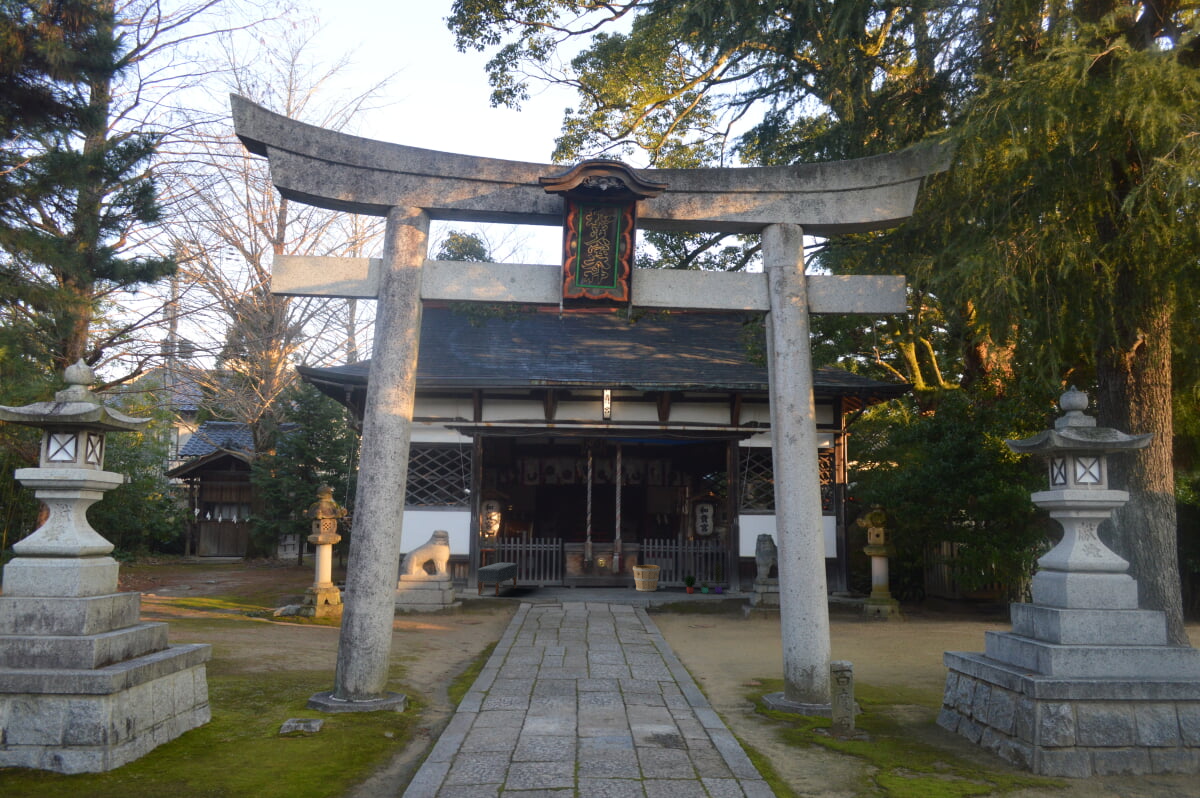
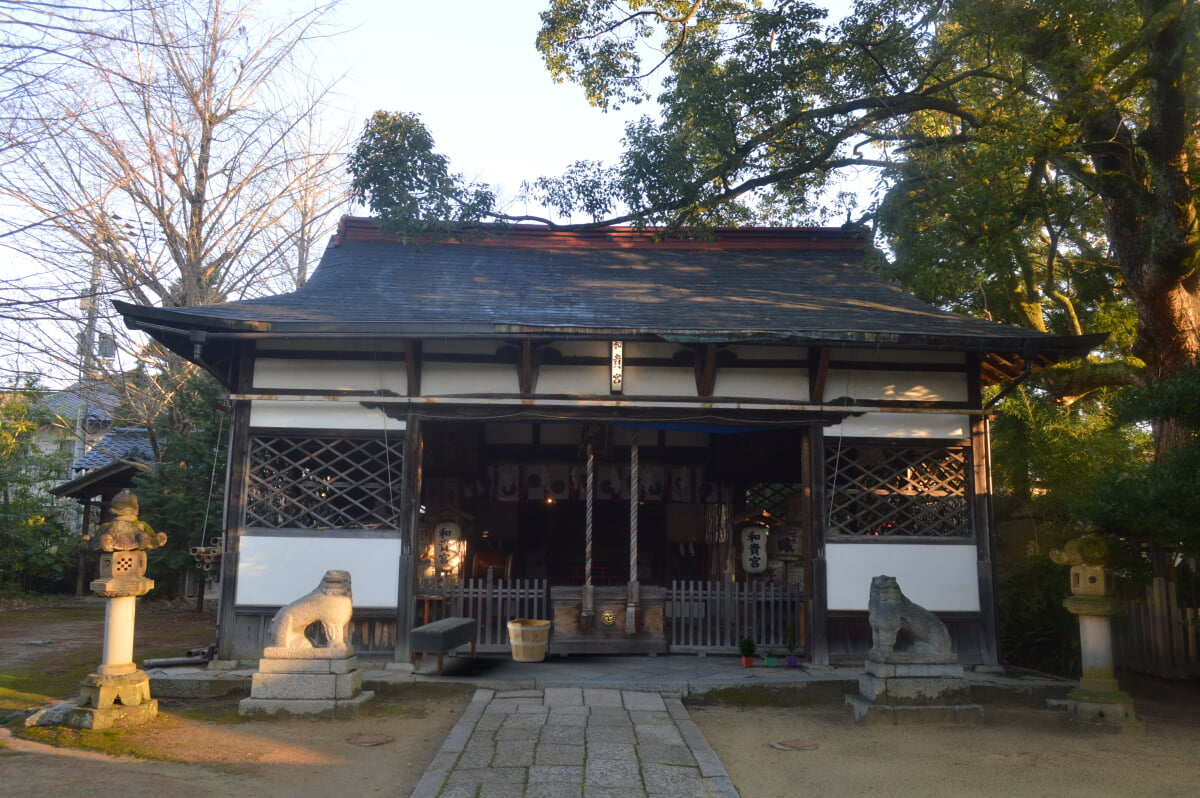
wooden bucket: present [633,564,660,591] -> present [507,618,551,662]

